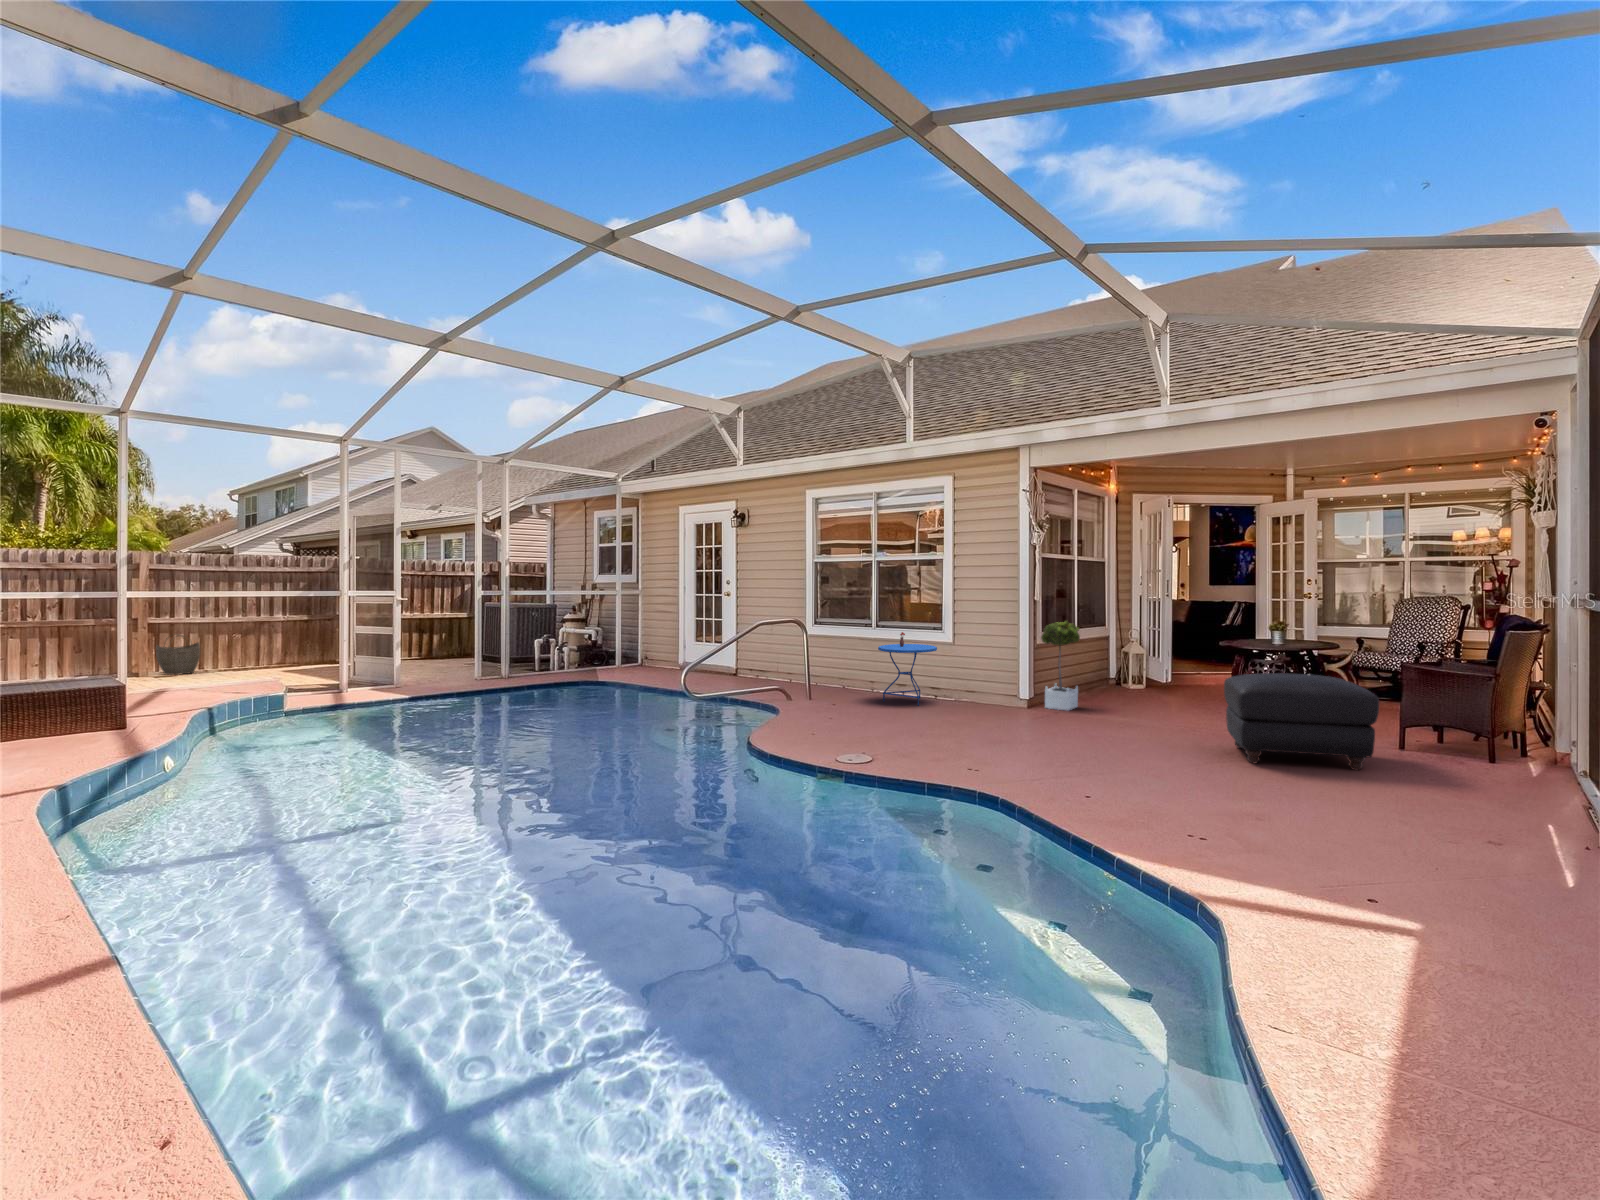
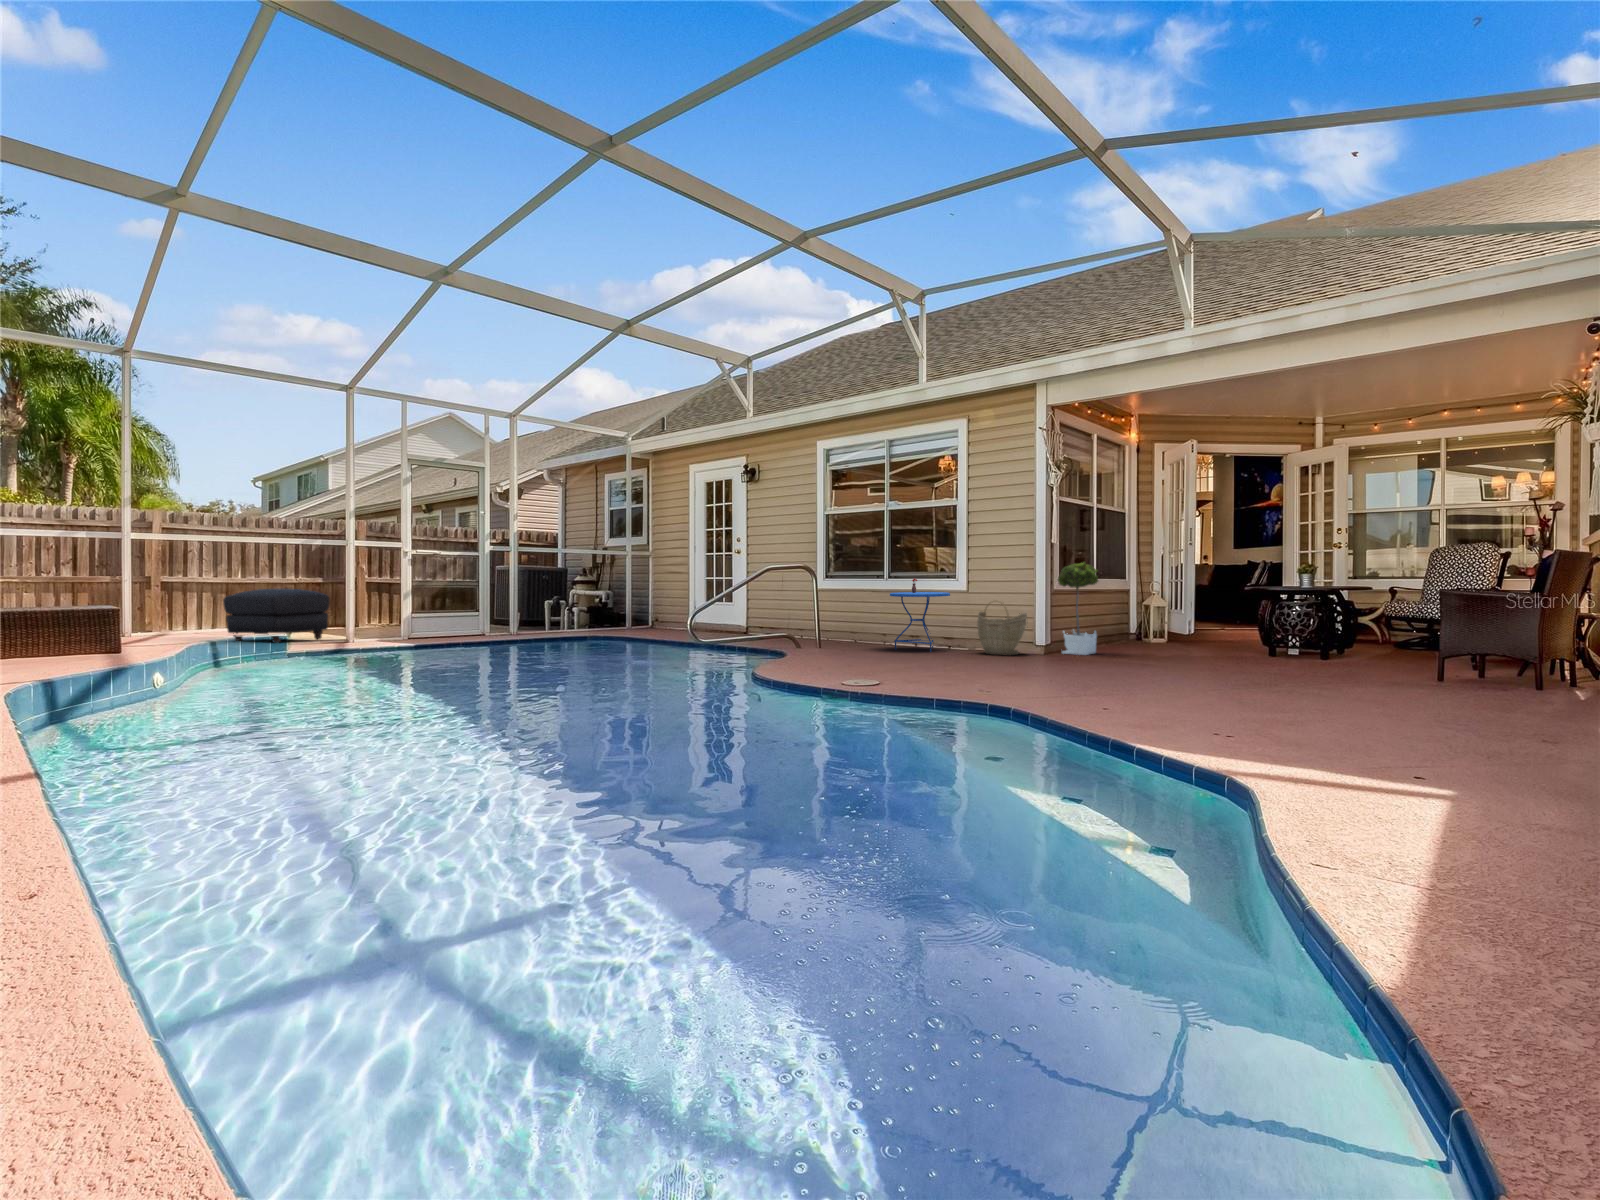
woven basket: present [156,634,200,675] -> present [977,600,1028,655]
ottoman: present [1224,673,1379,770] -> present [223,589,330,643]

